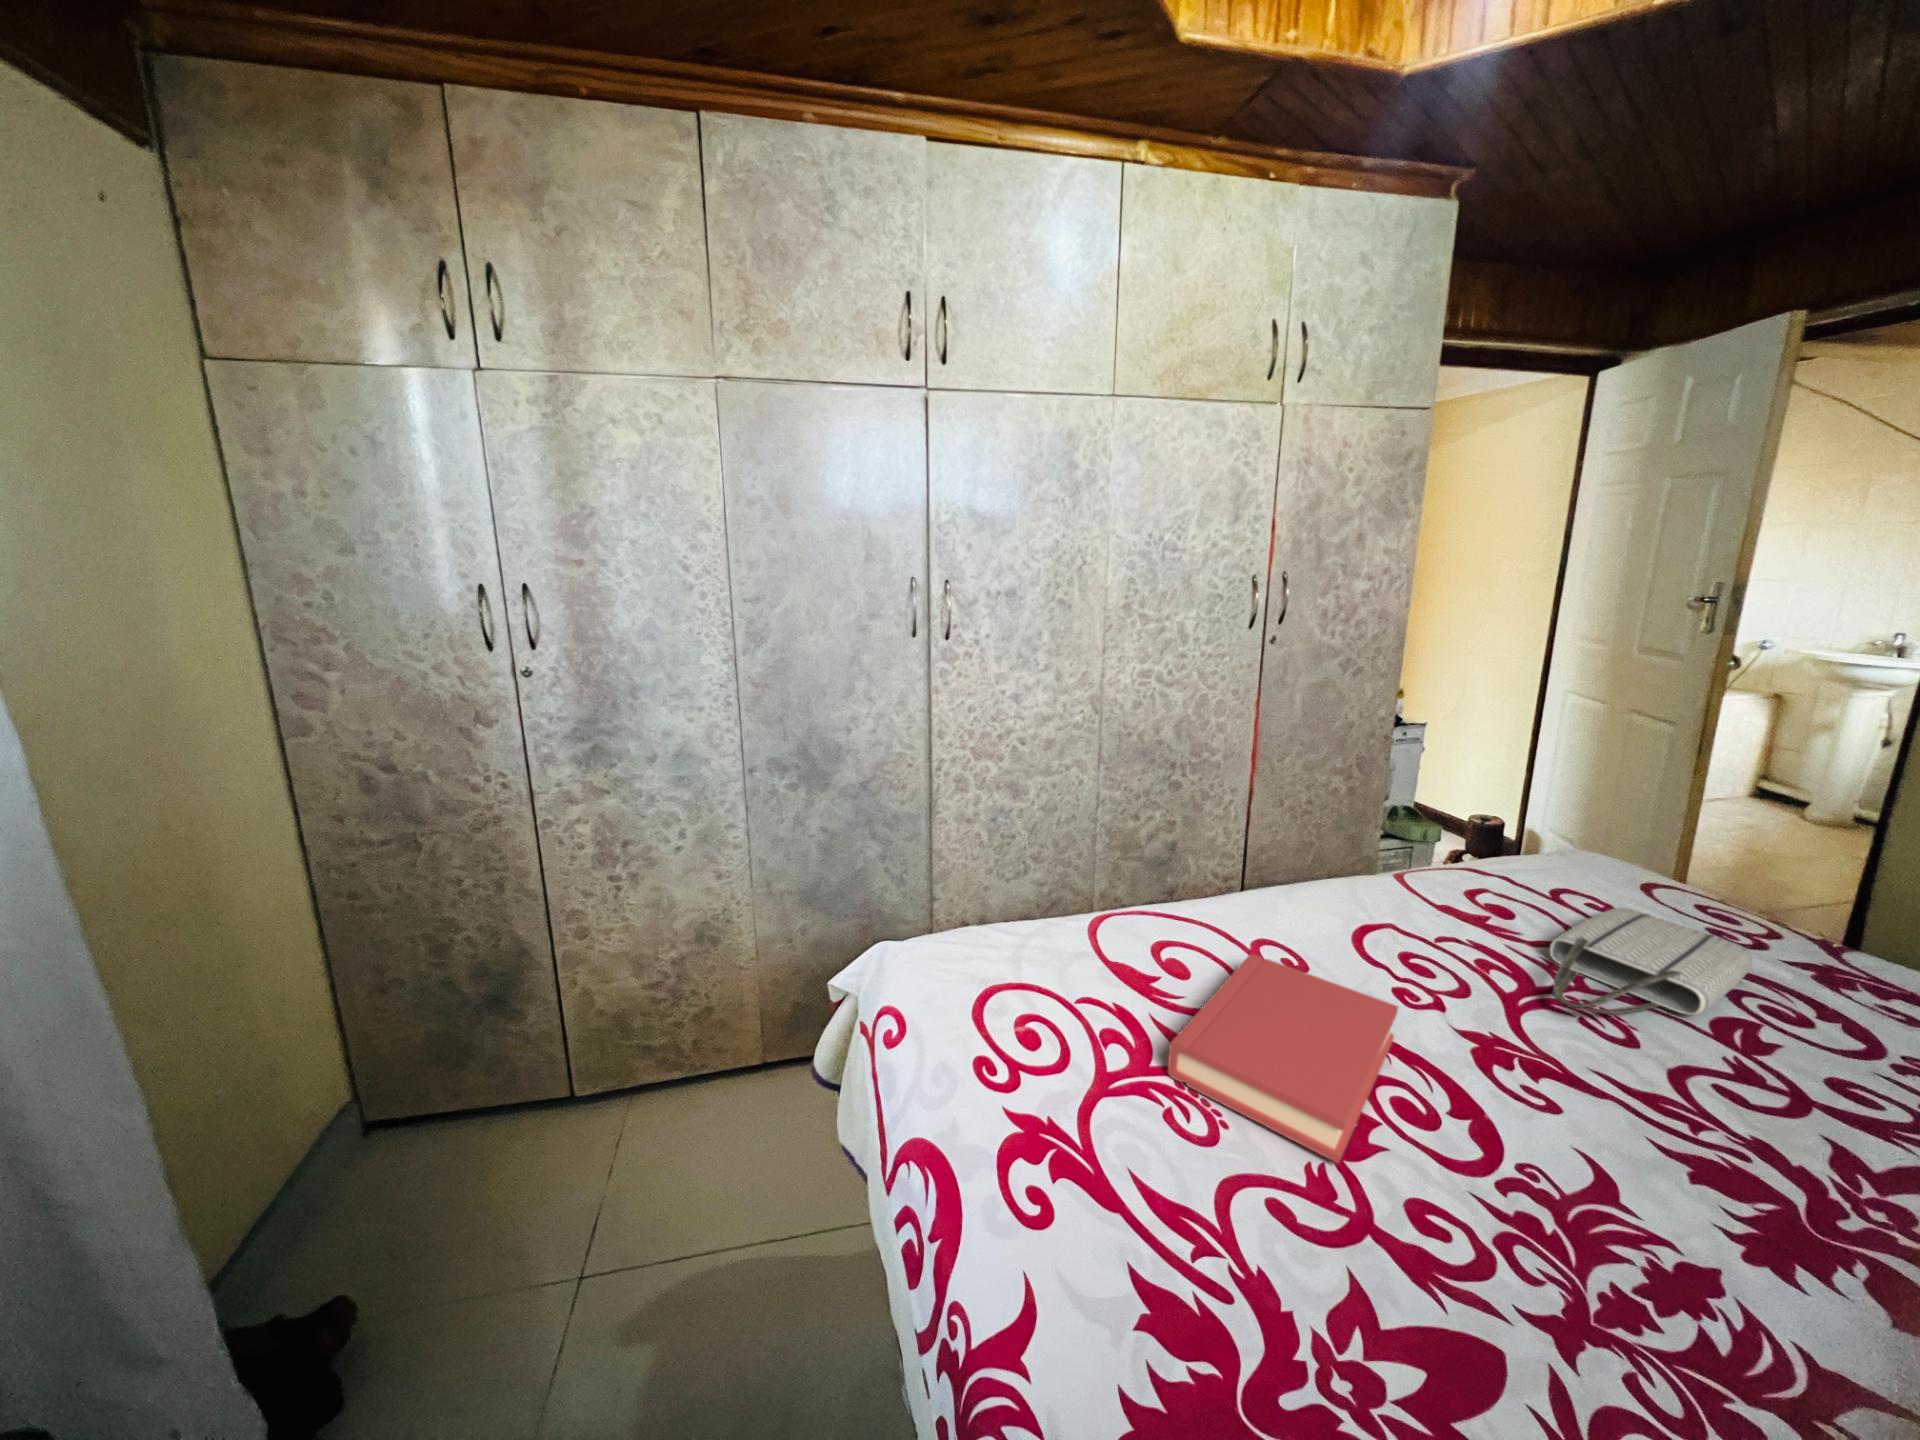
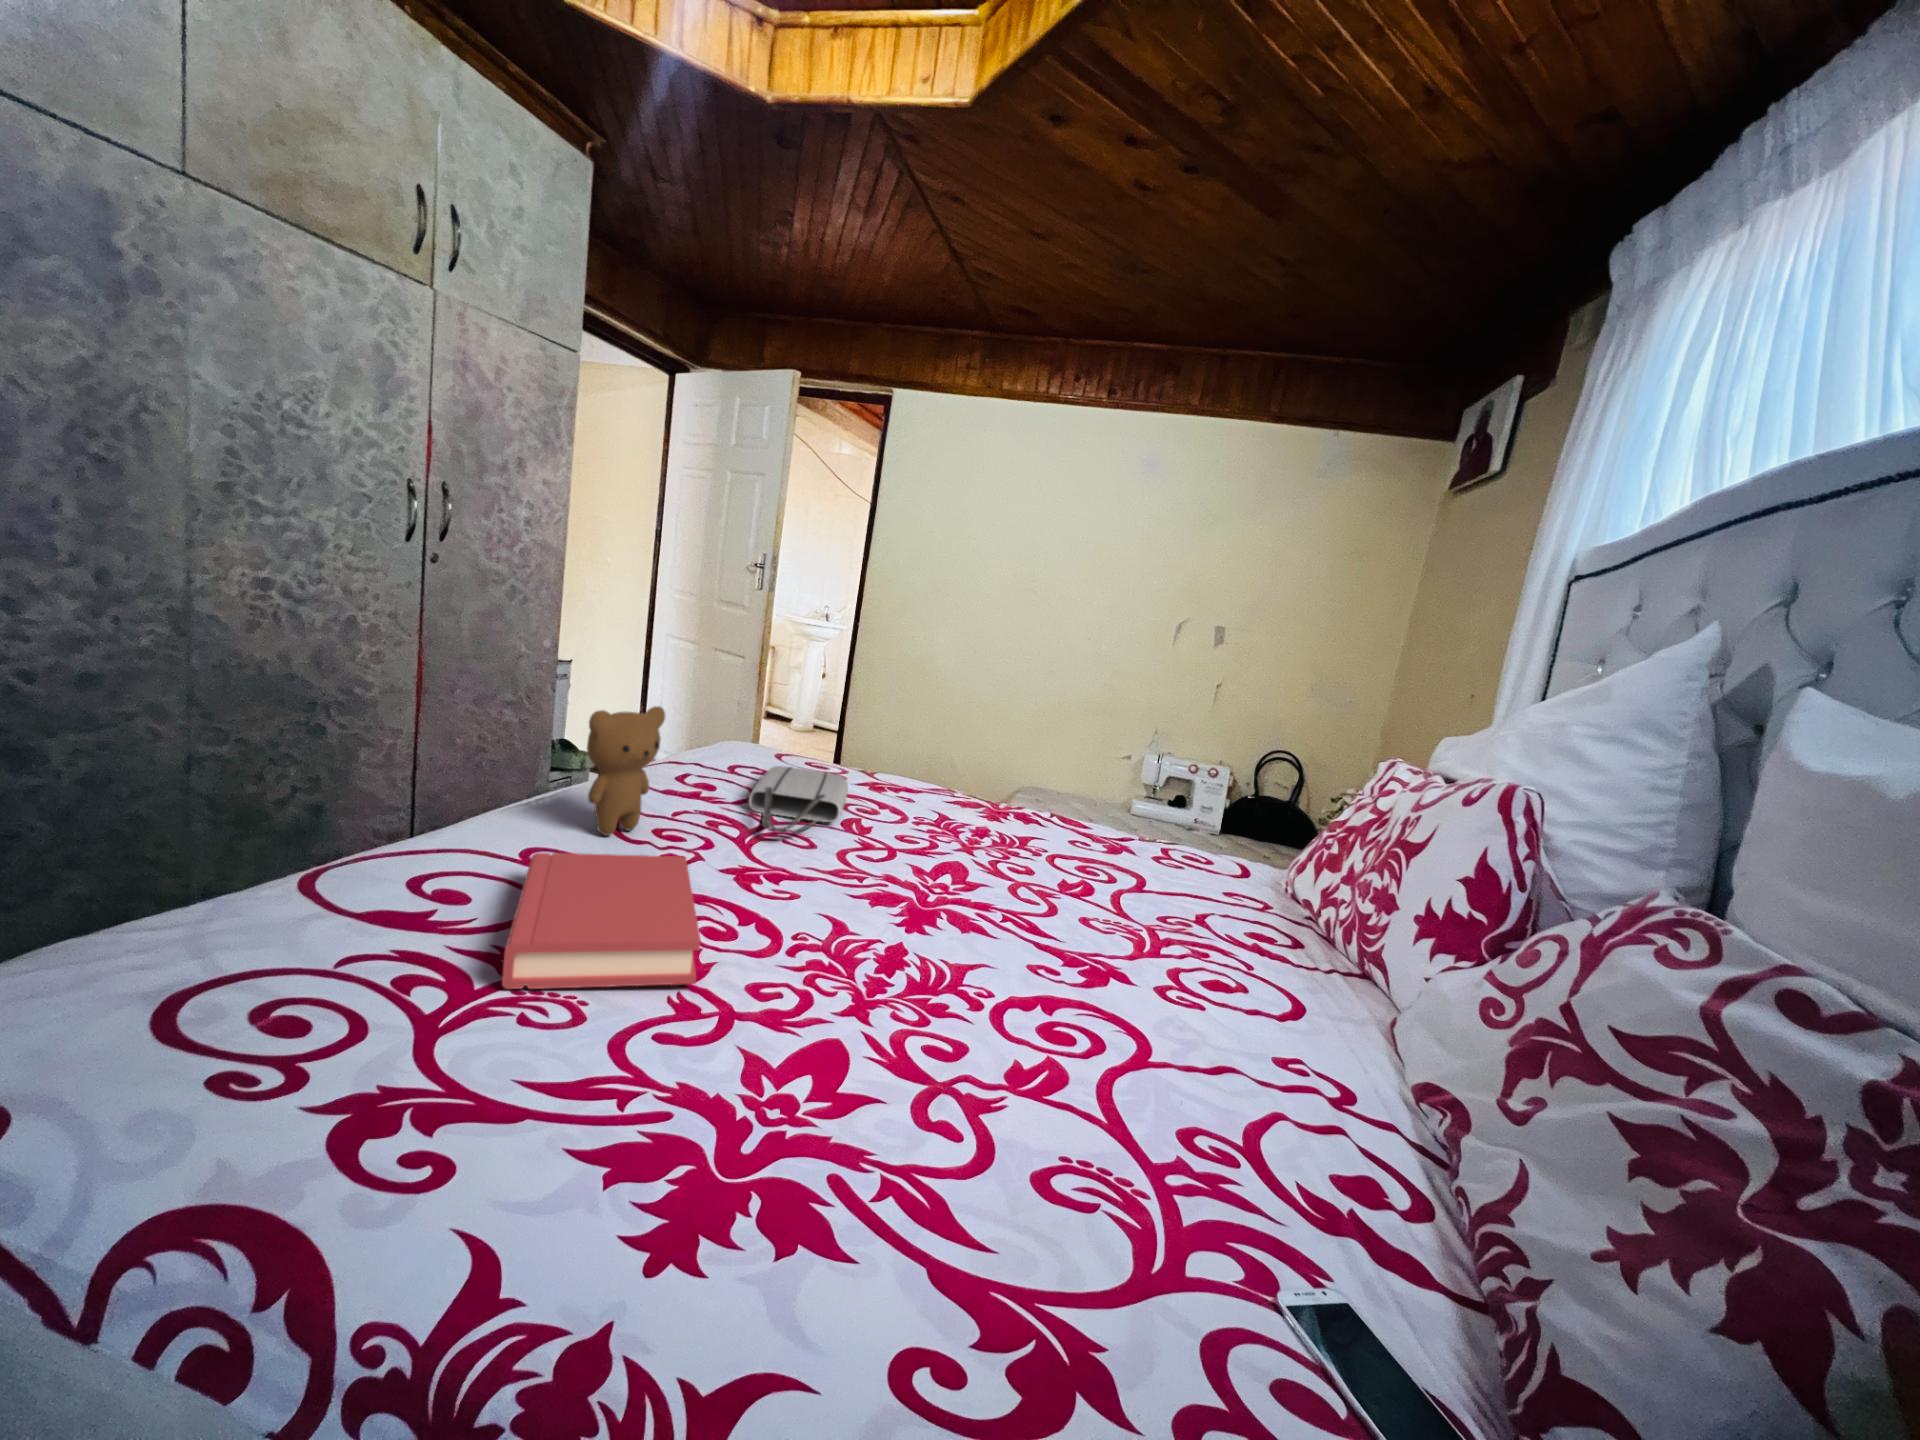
teddy bear: none [1326,828,1421,949] -> present [587,706,666,836]

